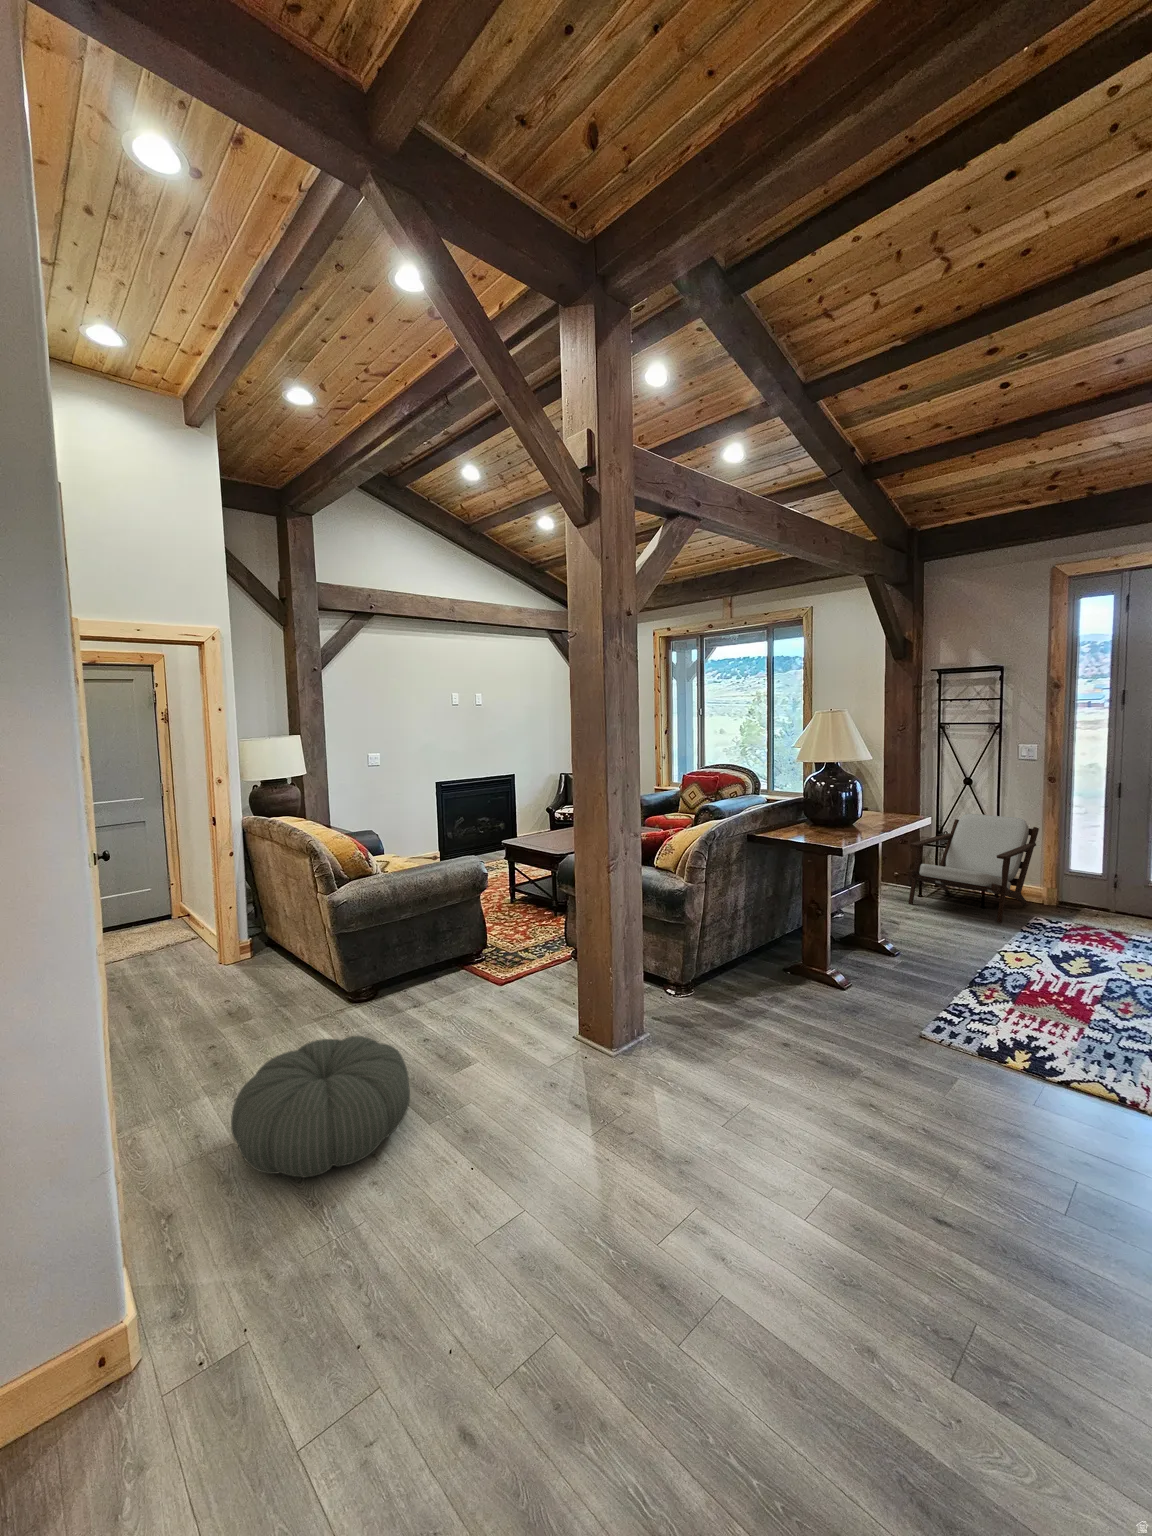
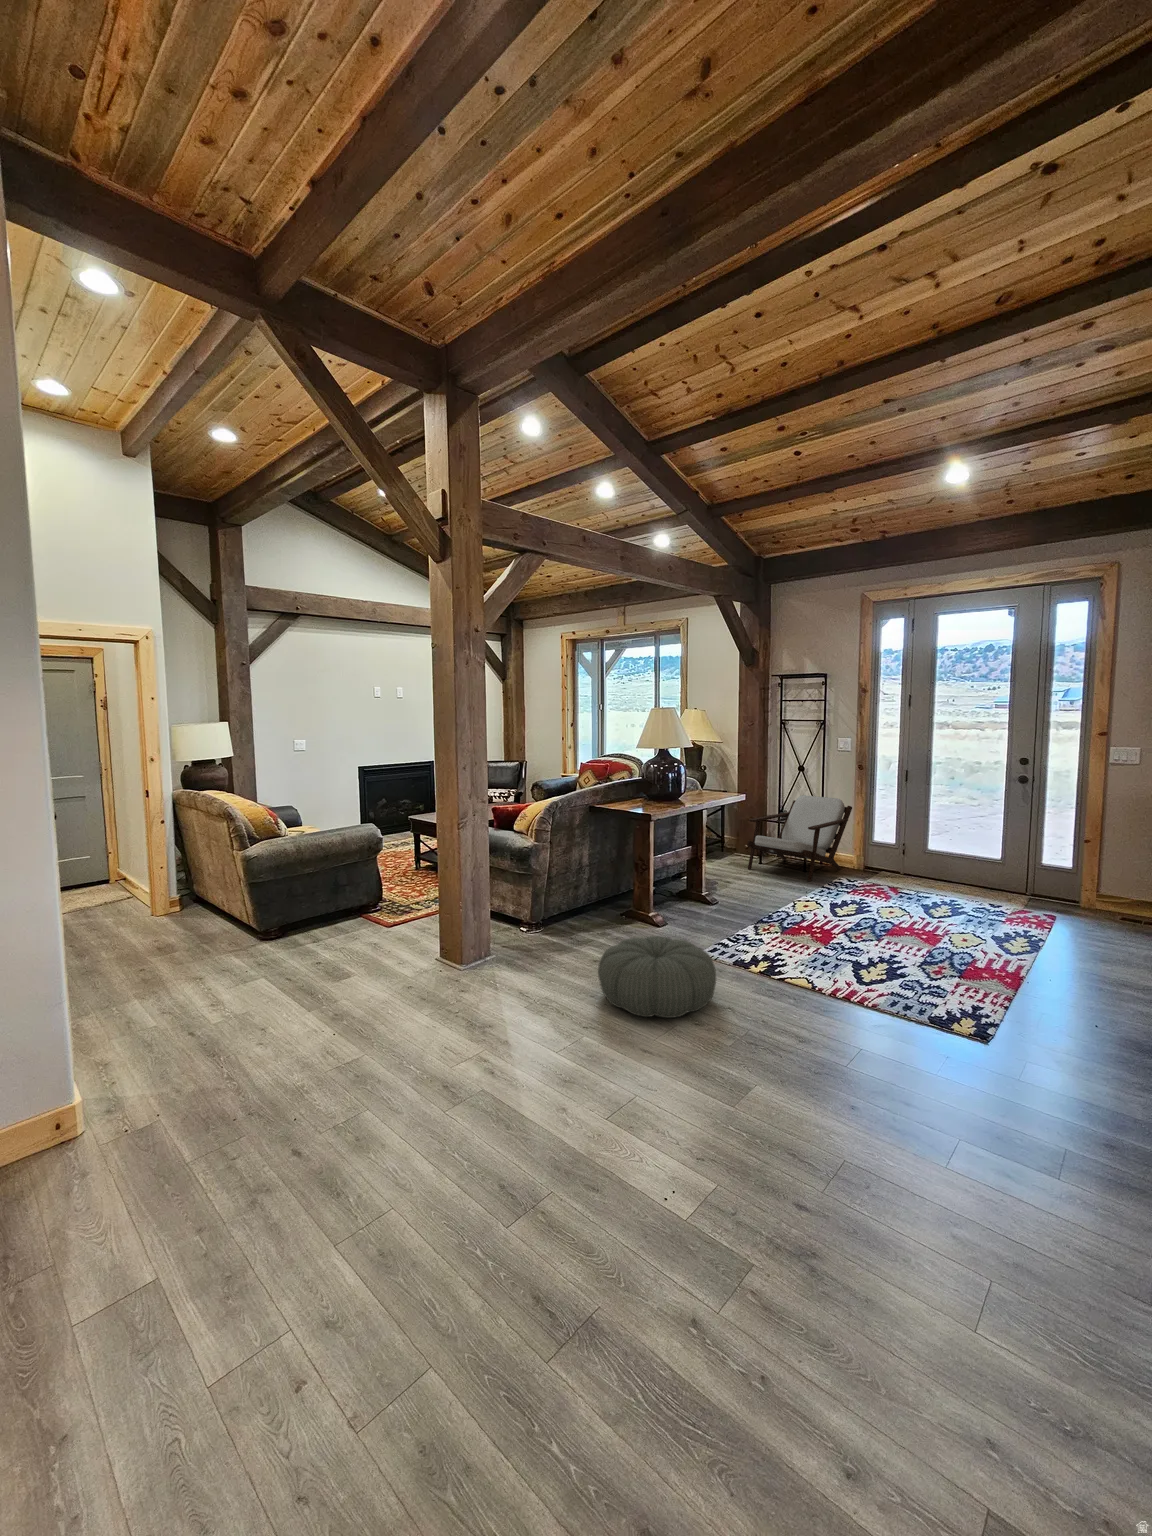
pouf: present [231,1036,410,1178] -> present [598,936,716,1018]

